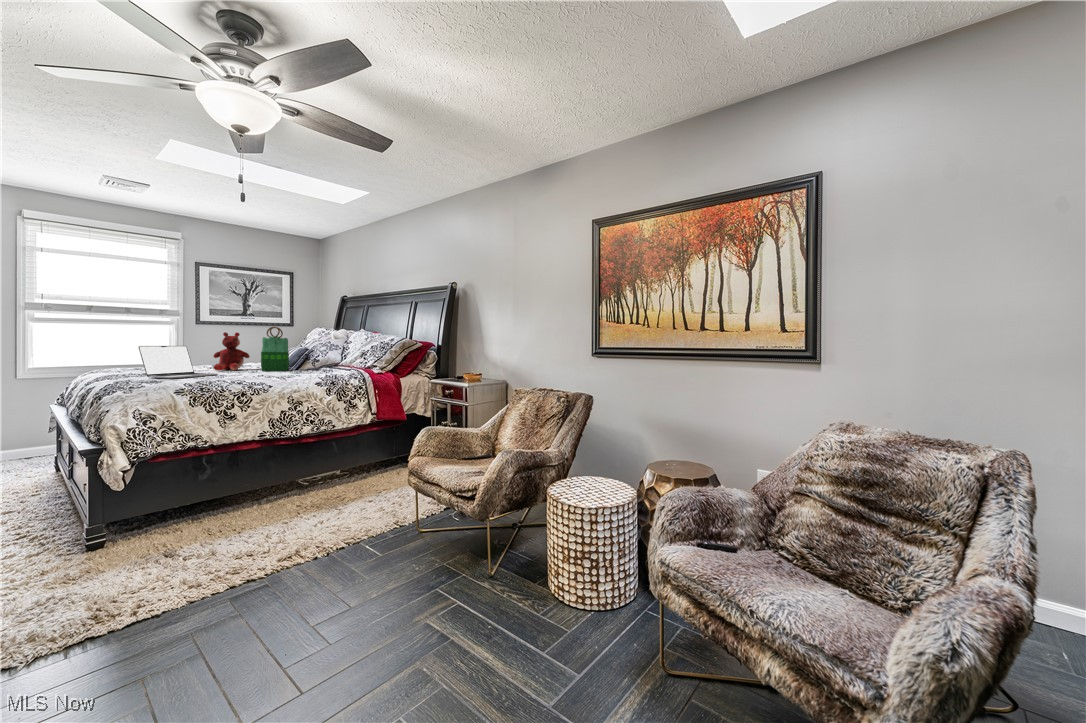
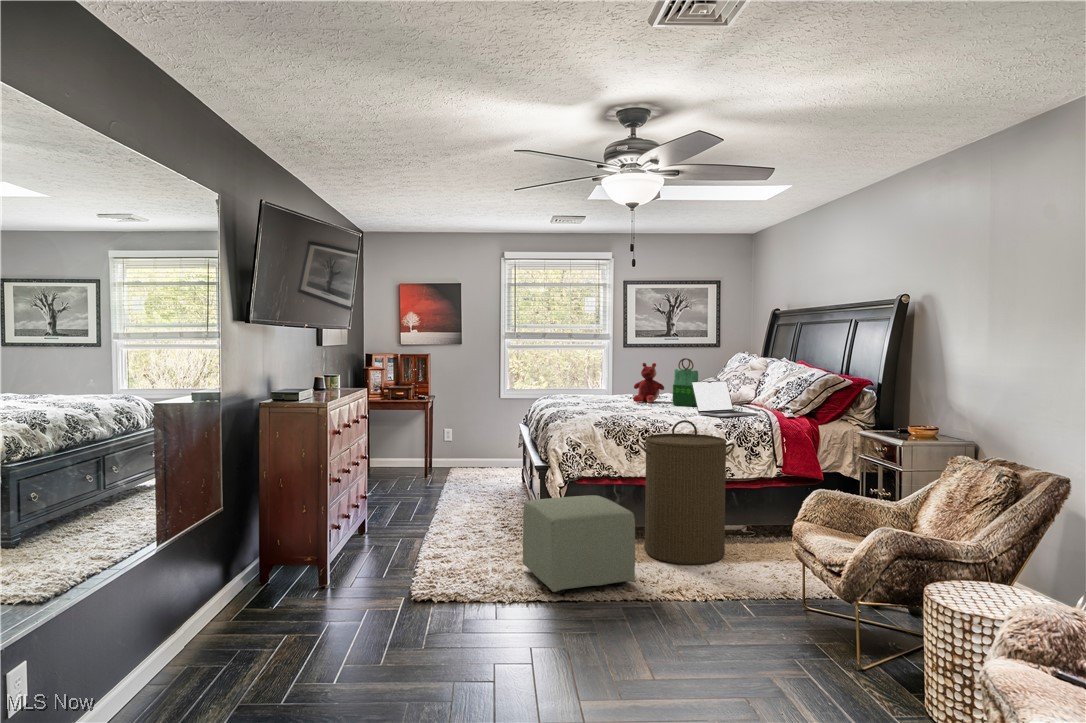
laptop: present [138,346,217,379] -> present [692,381,758,417]
laundry hamper: none [232,380,340,524] -> present [637,420,735,565]
ottoman: none [54,472,243,614] -> present [523,495,635,593]

